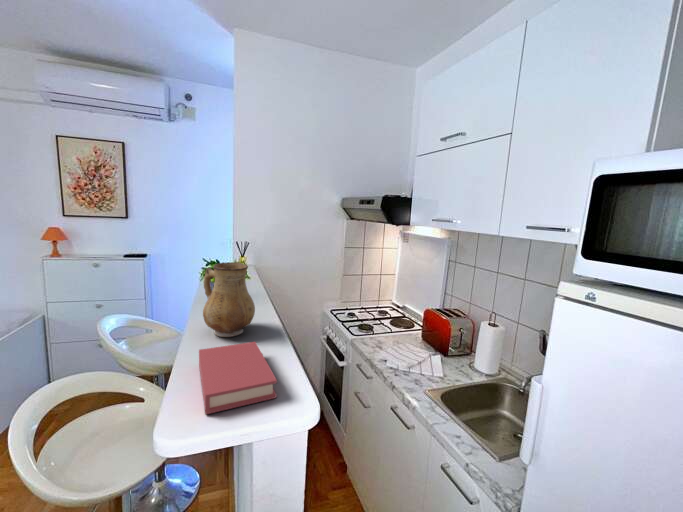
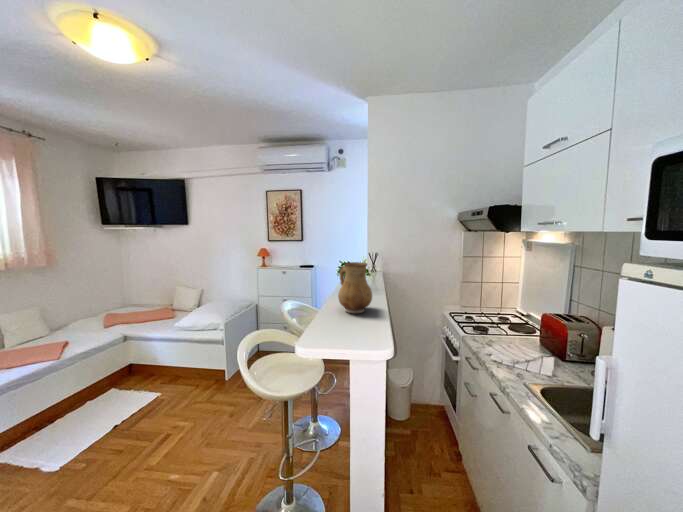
book: present [199,342,277,414] -> none [330,315,375,347]

